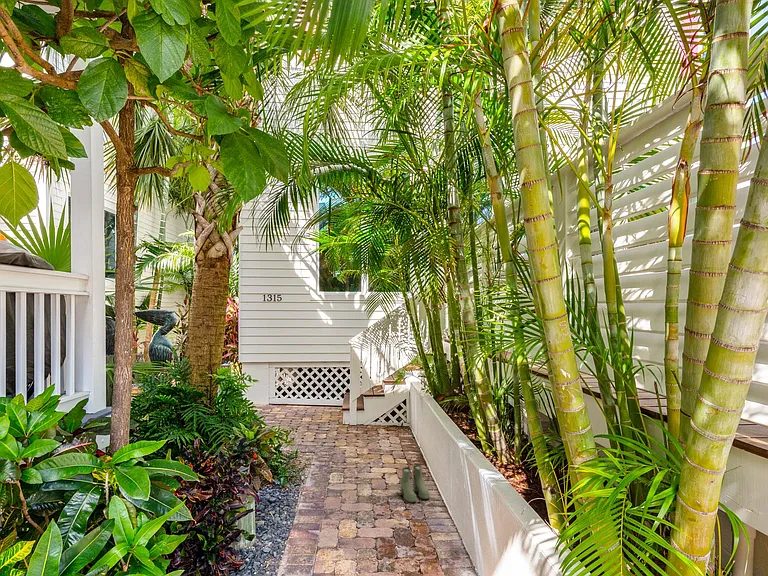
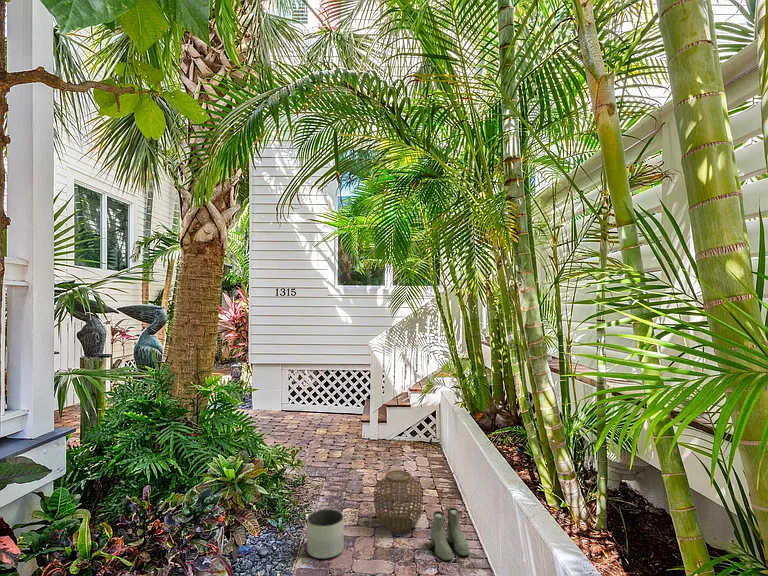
woven basket: none [356,440,394,487] -> present [374,470,423,533]
planter: none [304,469,333,505] -> present [307,510,344,559]

